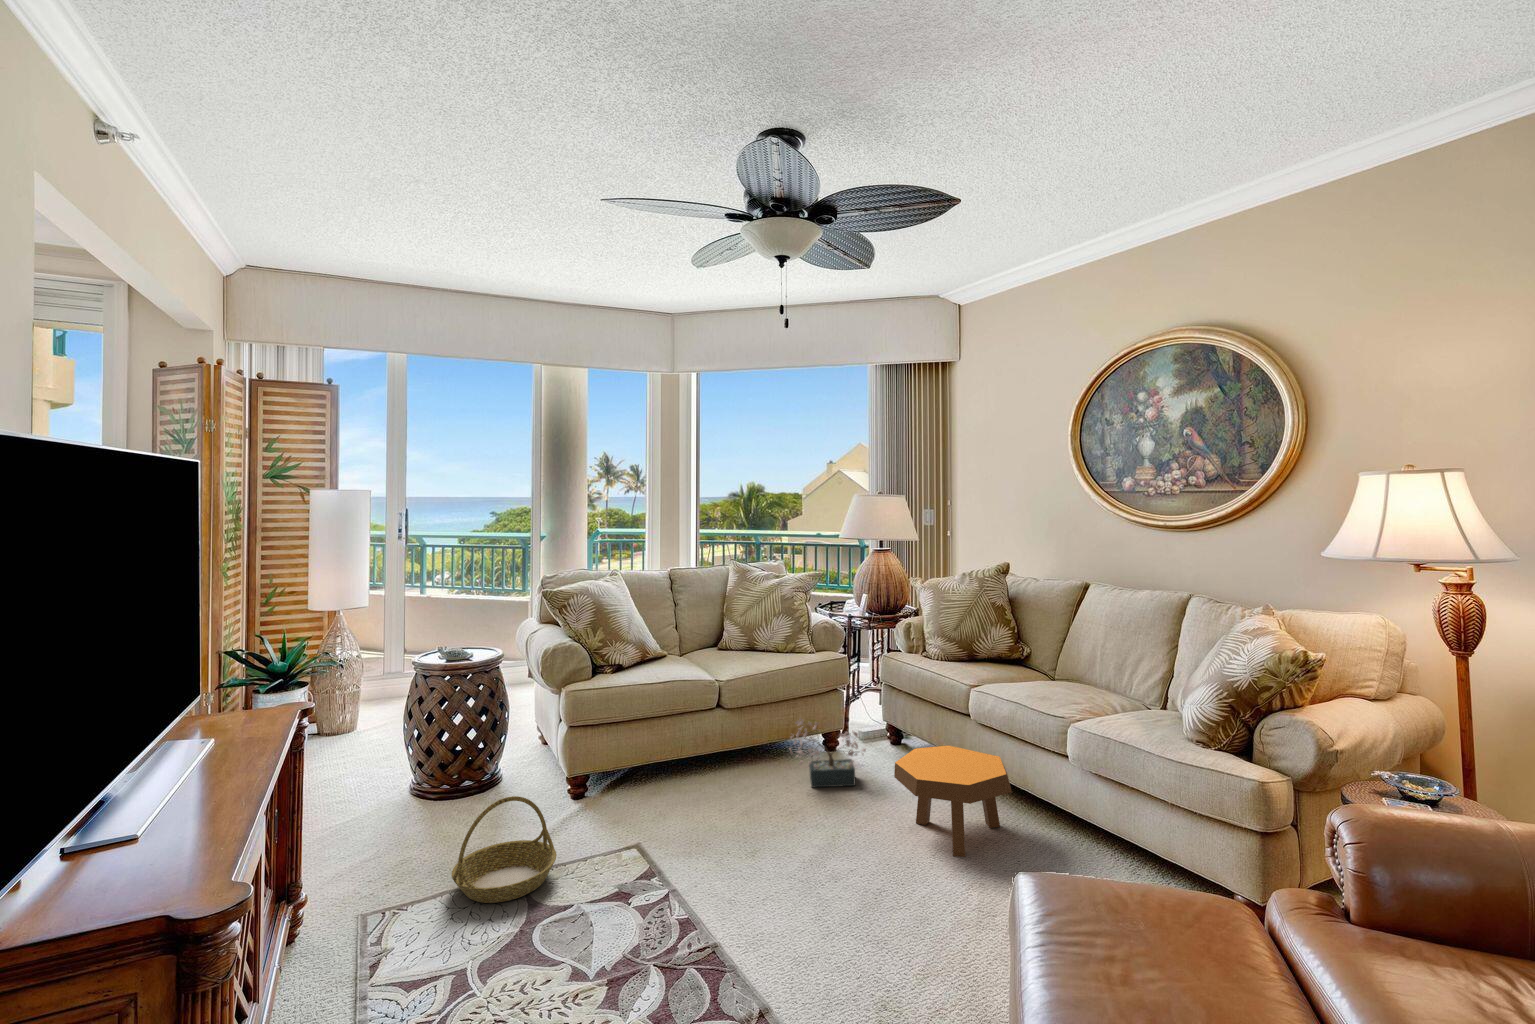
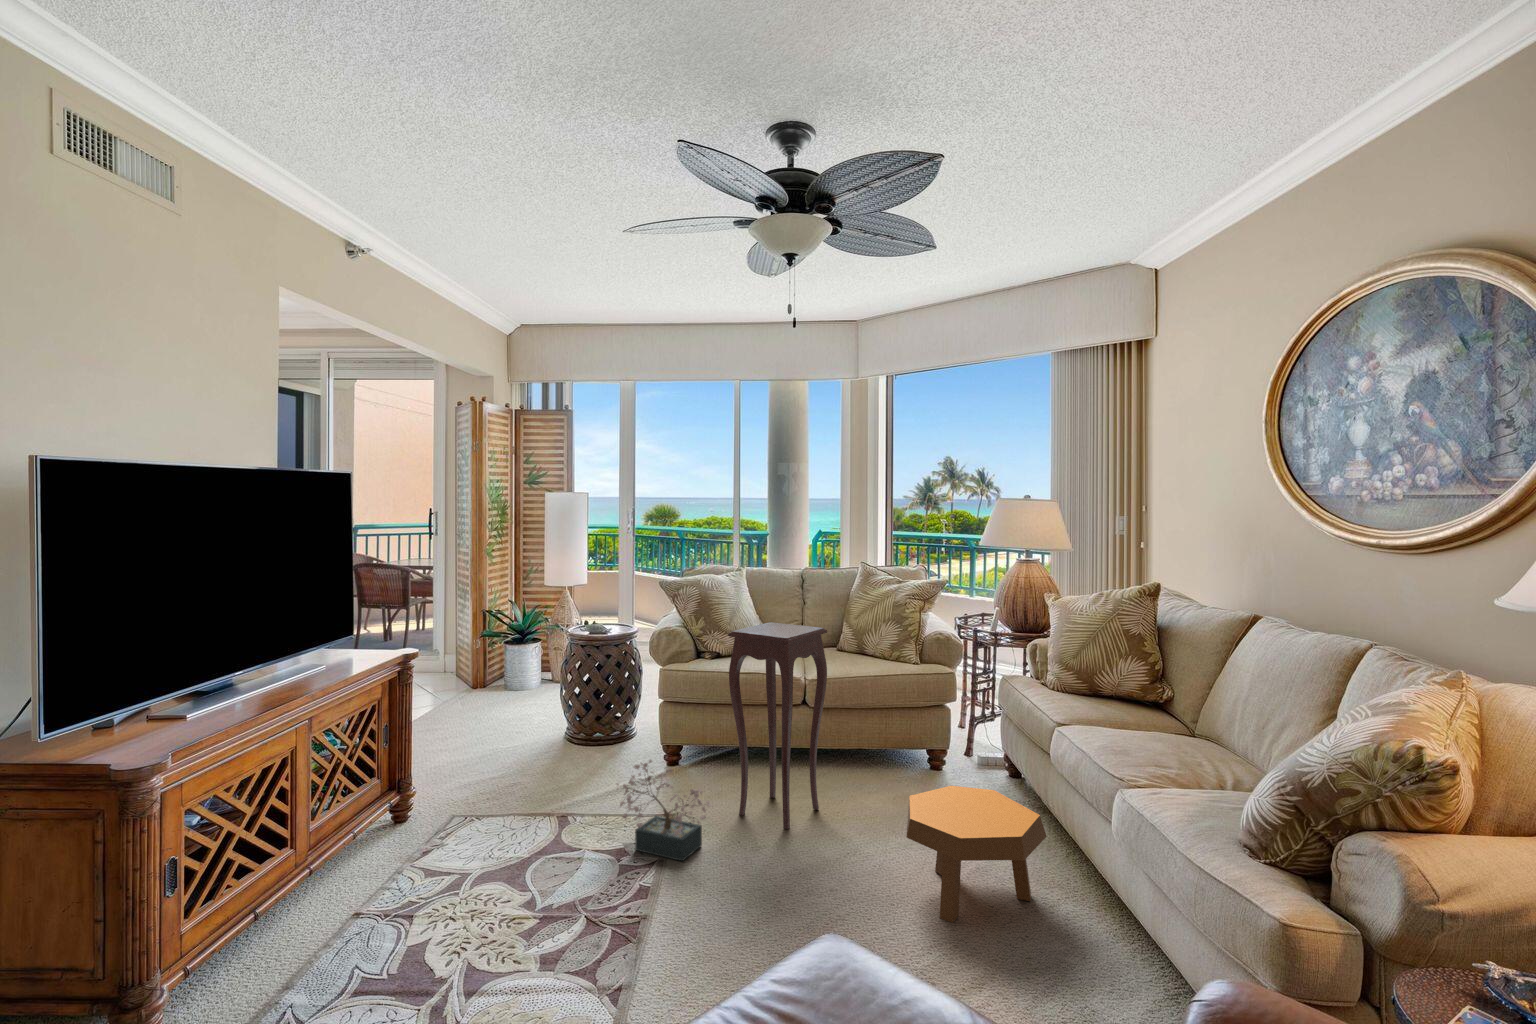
side table: none [697,628,779,819] -> present [728,622,827,829]
decorative plant: present [790,718,866,787] -> present [617,760,712,861]
basket: present [451,796,557,903] -> none [471,752,566,845]

